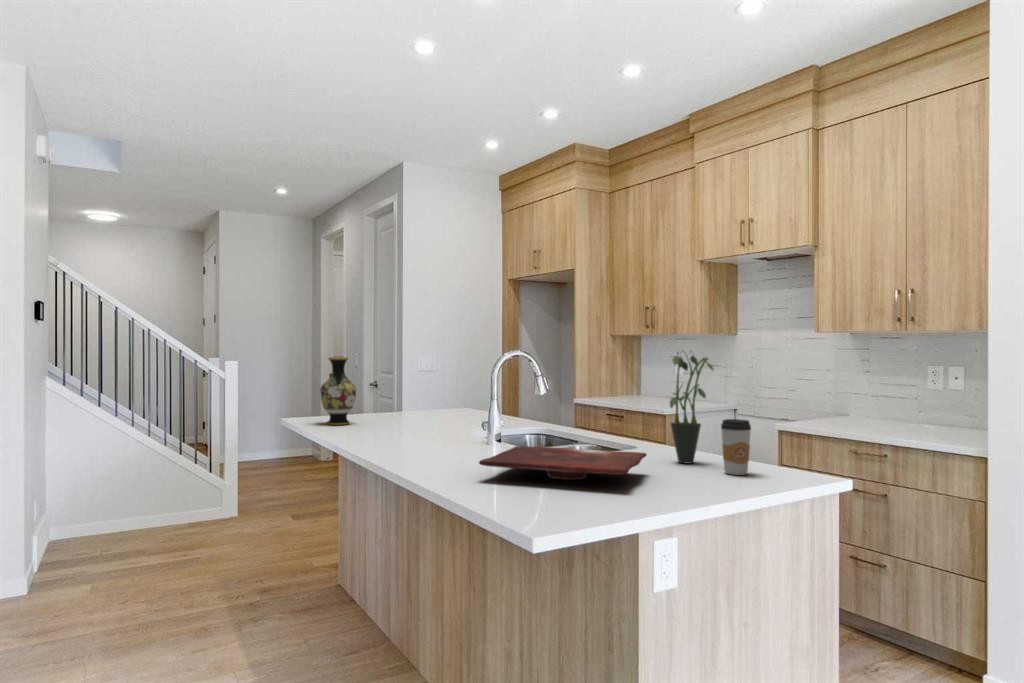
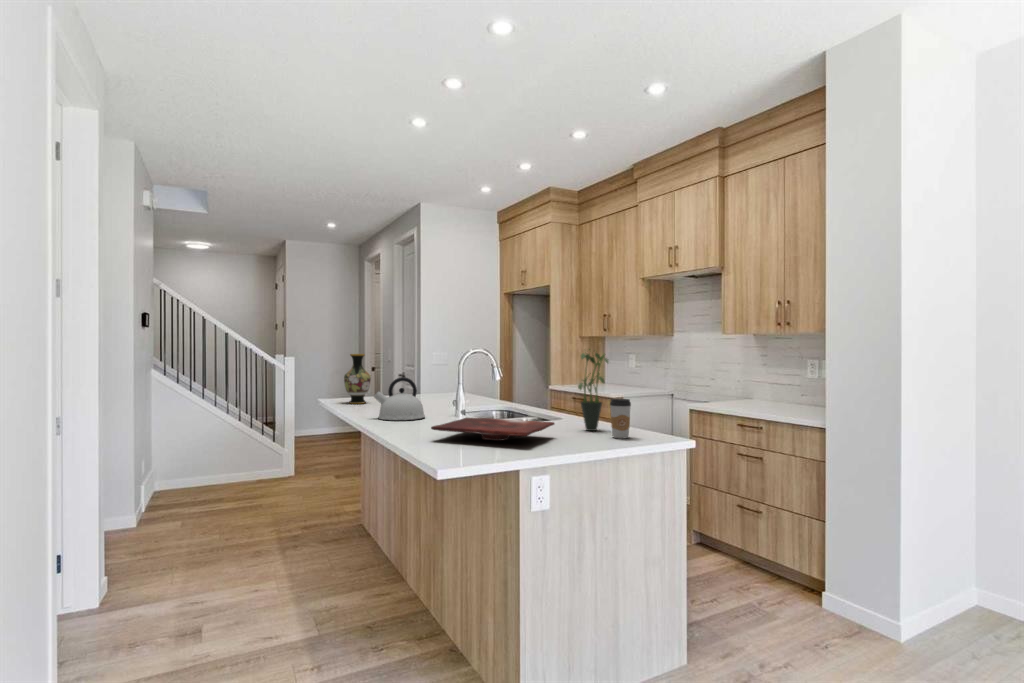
kettle: none [374,390,445,449] -> present [374,377,425,420]

